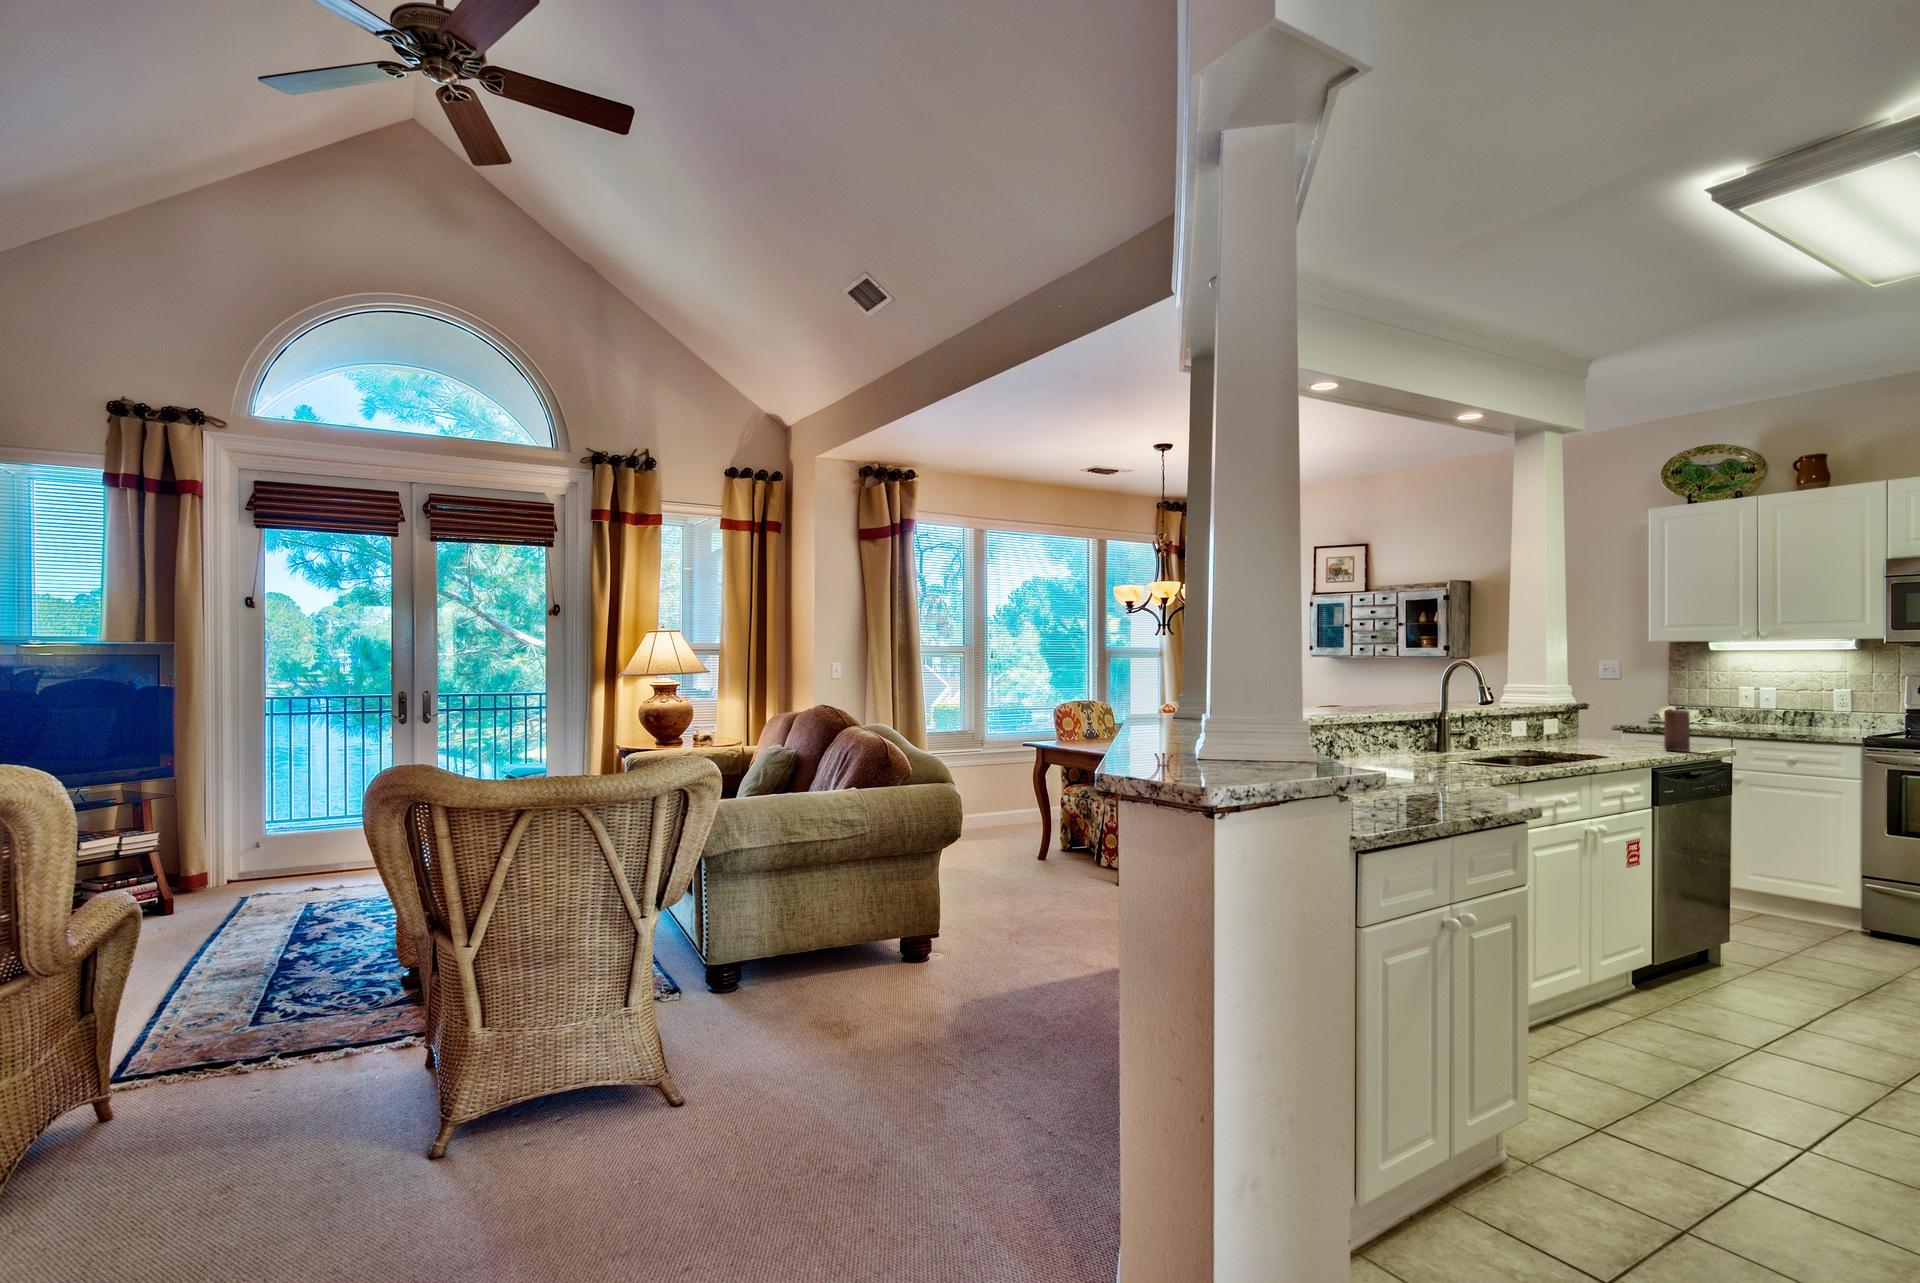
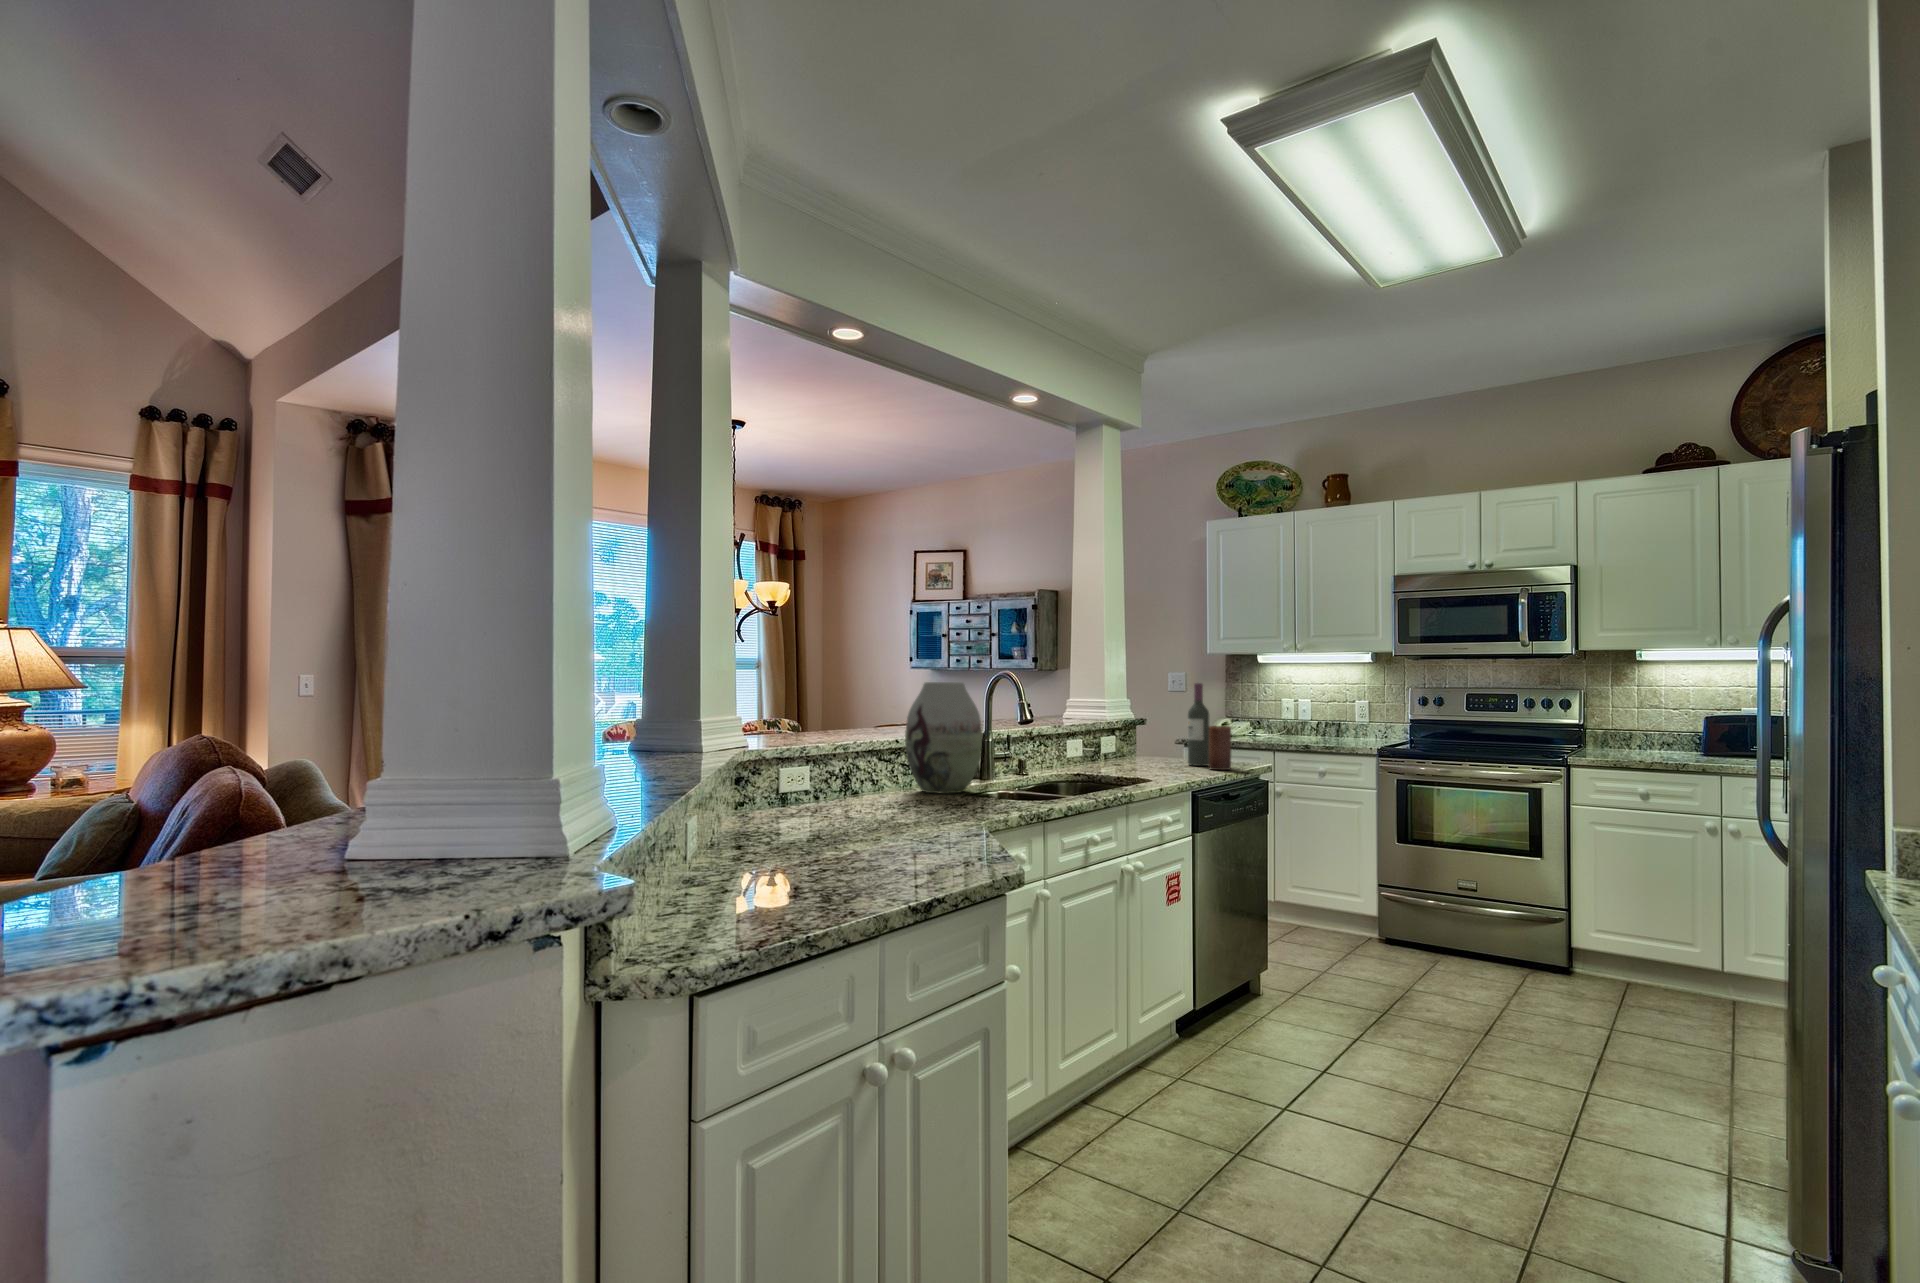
vase: none [1378,668,1448,759] -> present [905,682,982,794]
wine bottle: none [1638,670,1663,748] -> present [1188,683,1209,766]

